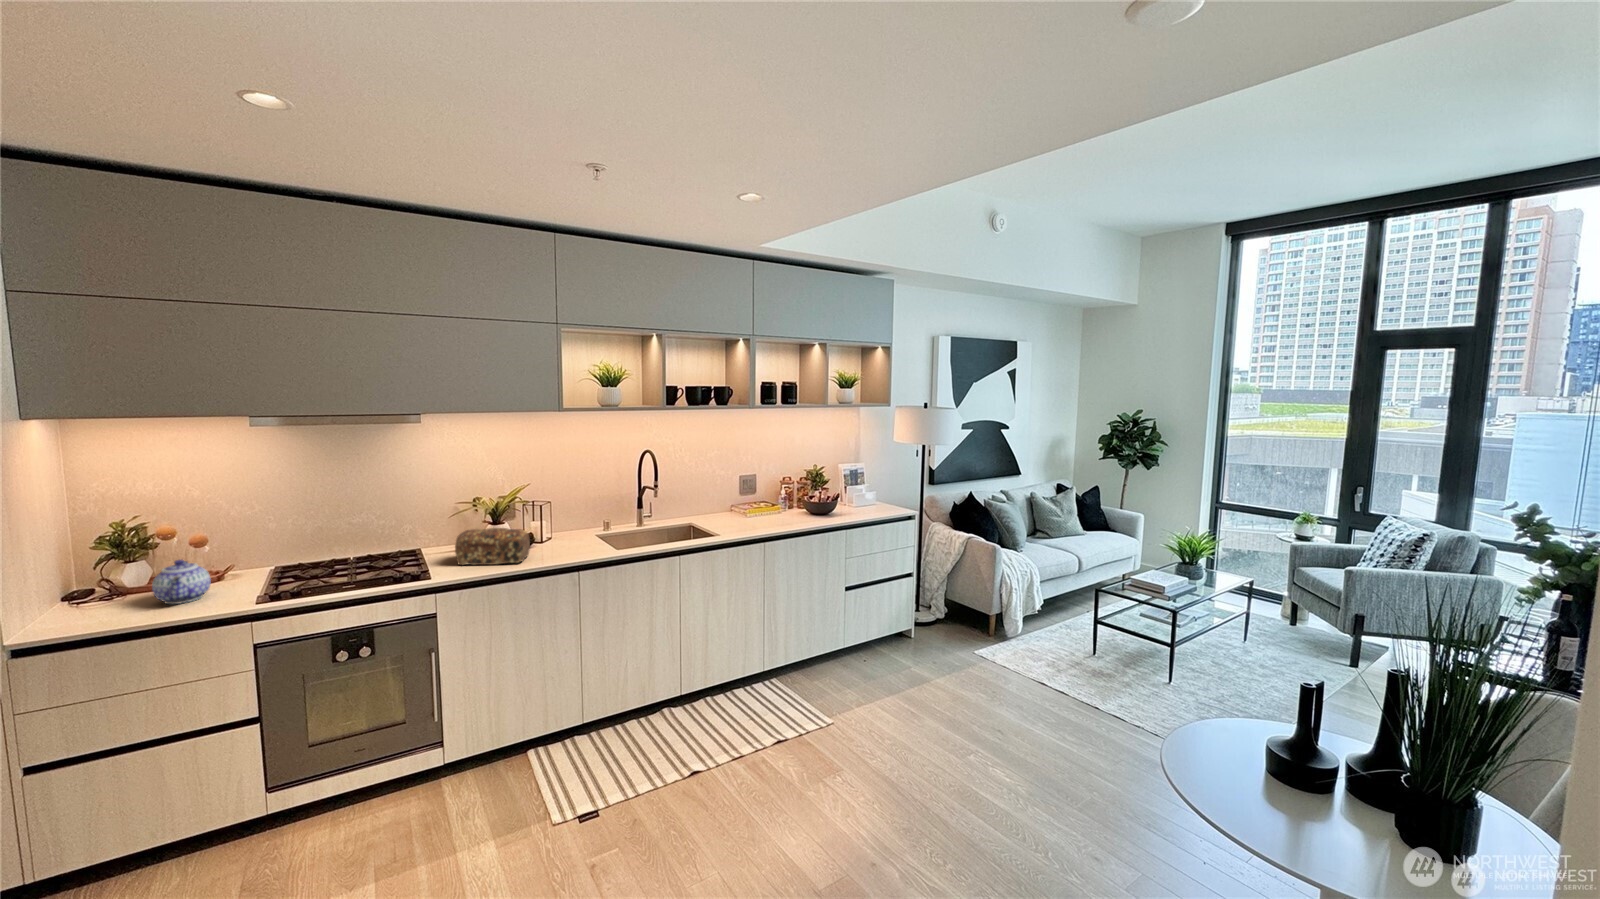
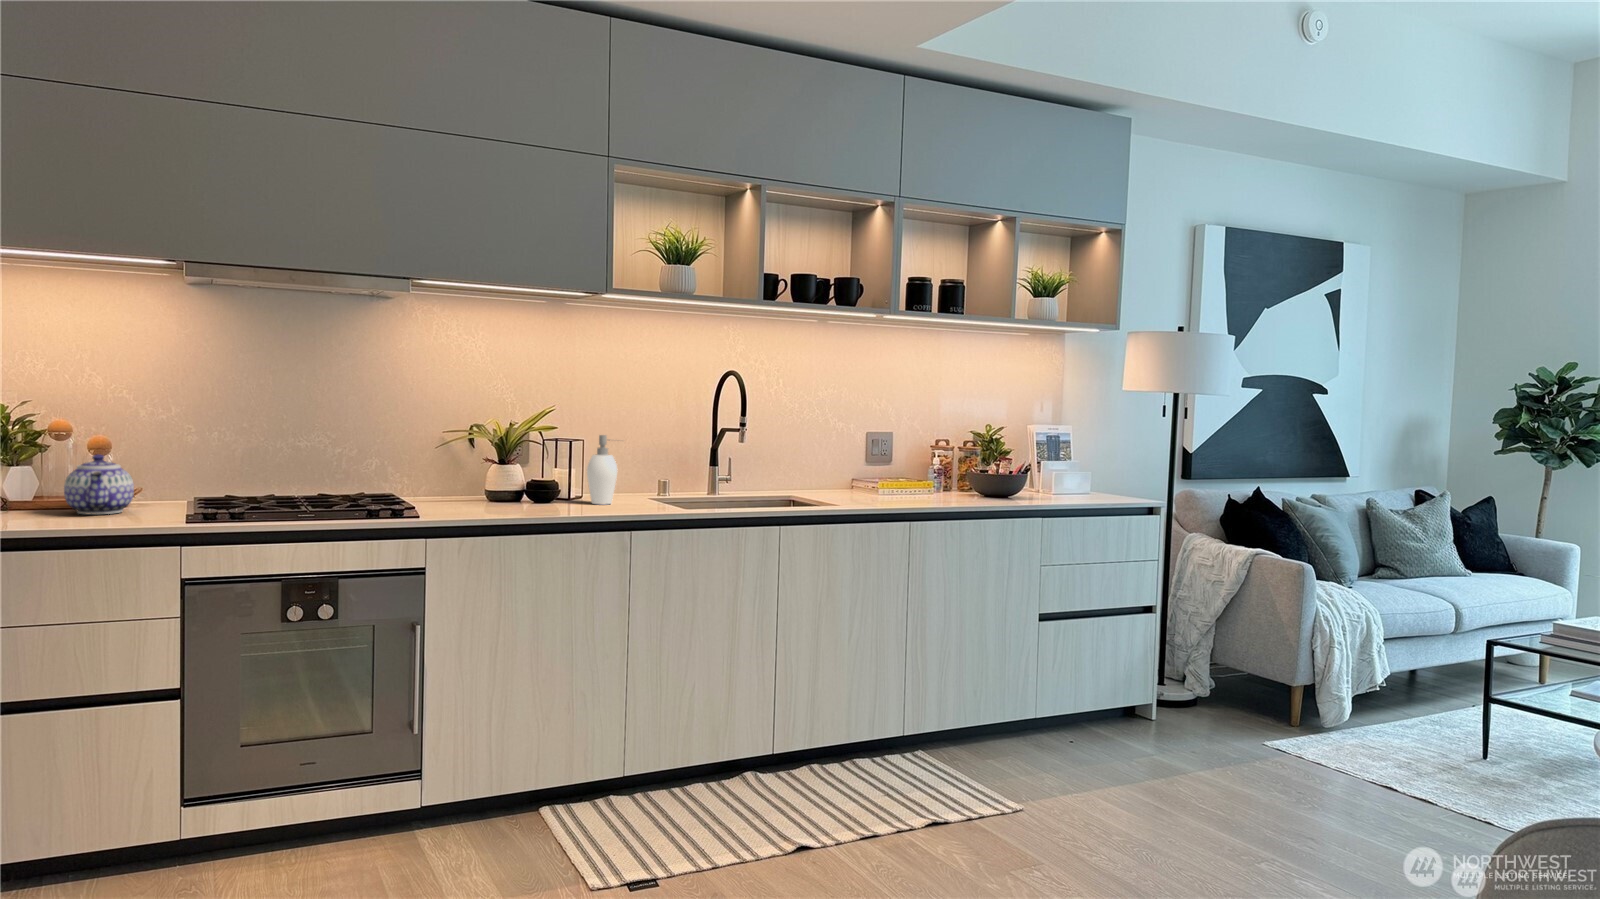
soap dispenser: none [552,504,576,549] -> present [587,435,617,505]
bread loaf: present [455,528,530,565] -> none [452,458,556,510]

